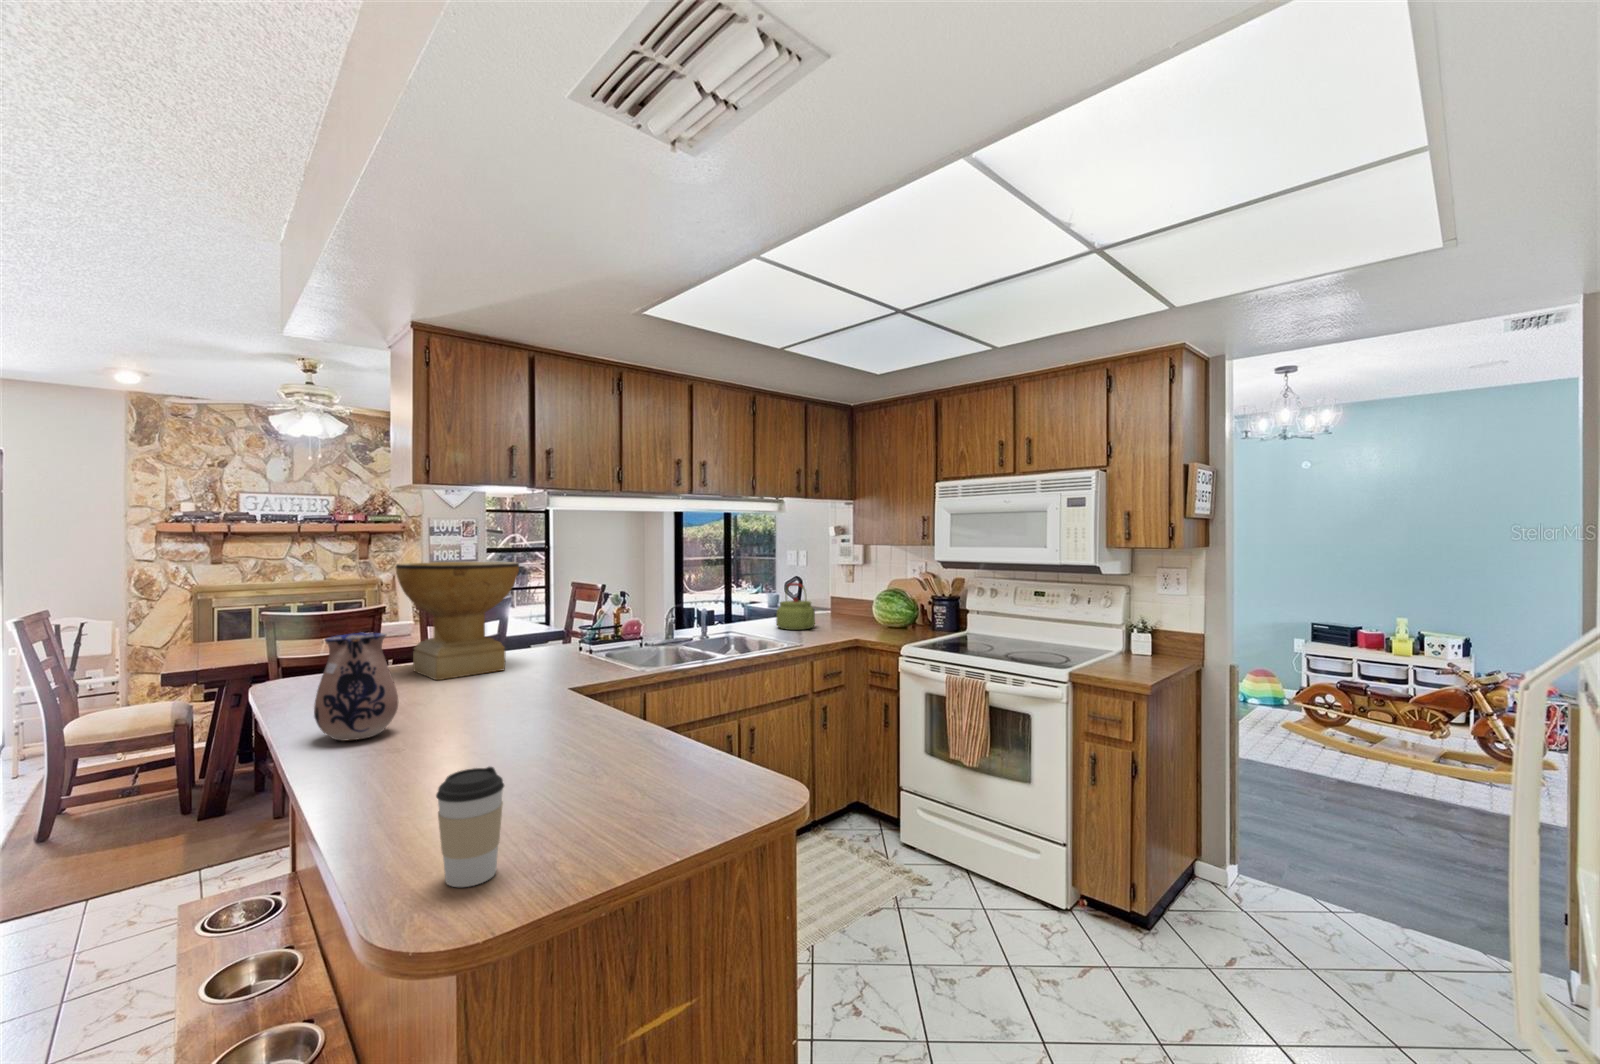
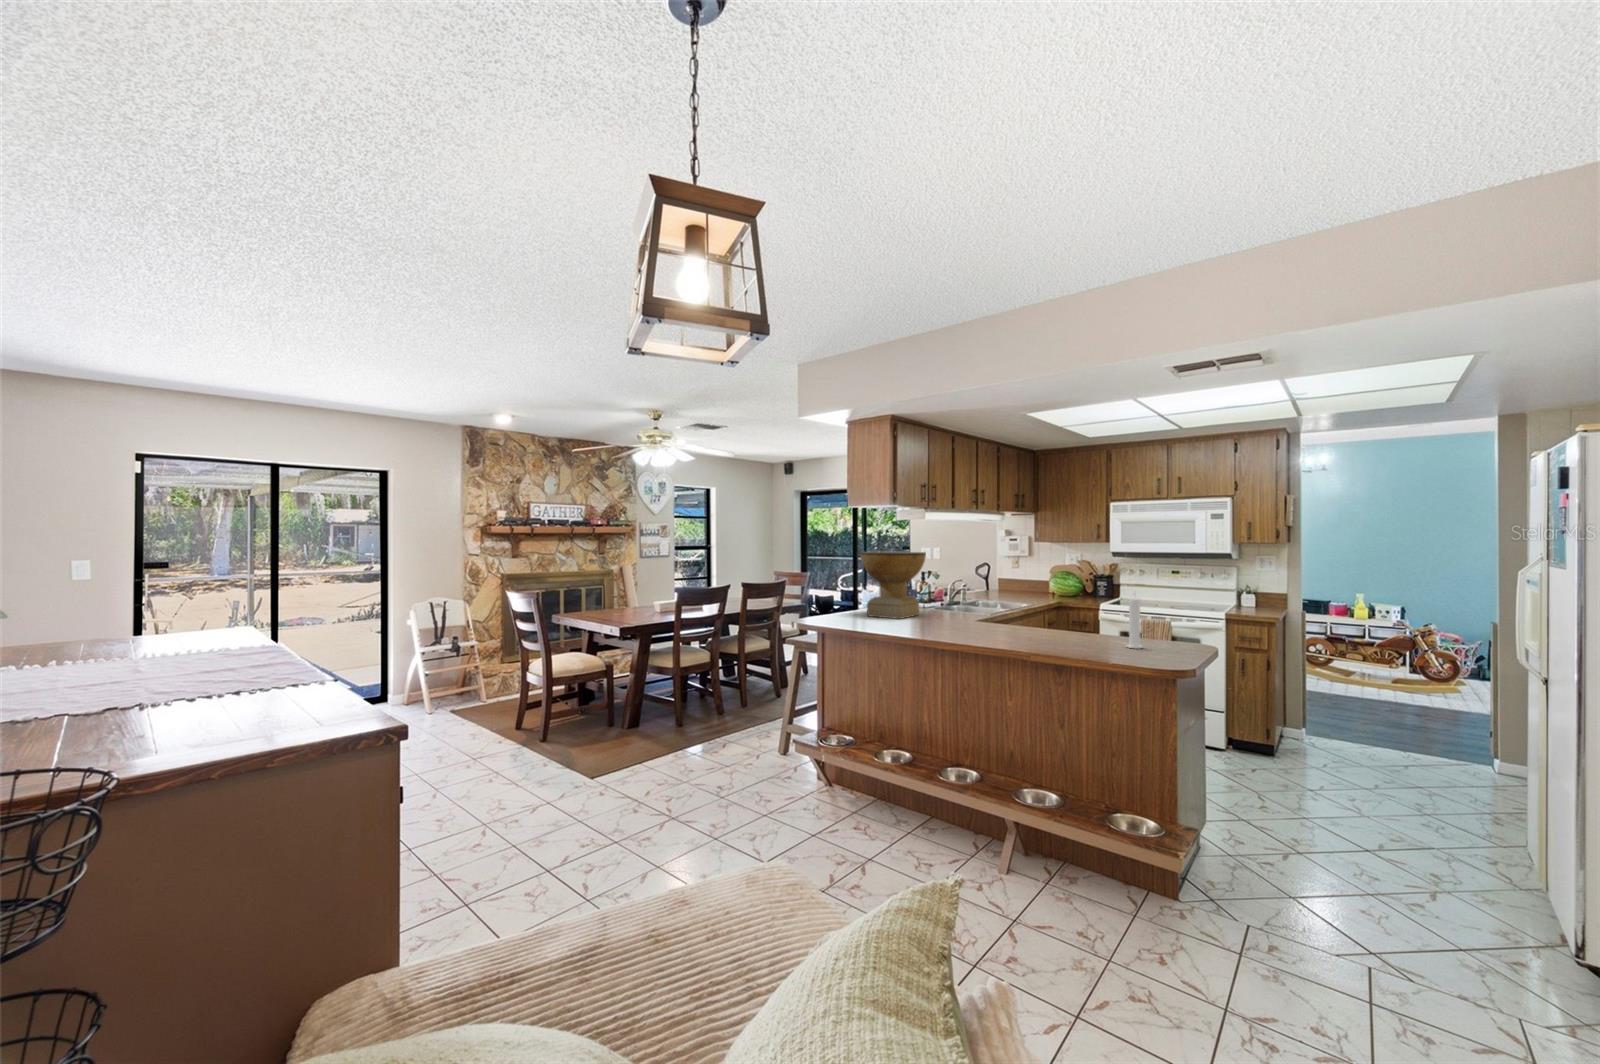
kettle: present [776,583,815,630] -> none [993,567,1026,598]
ceramic pitcher: present [314,632,398,741] -> none [943,584,979,635]
candle: none [510,678,554,829] -> present [1127,593,1143,649]
coffee cup: present [436,767,504,887] -> none [1146,618,1170,656]

